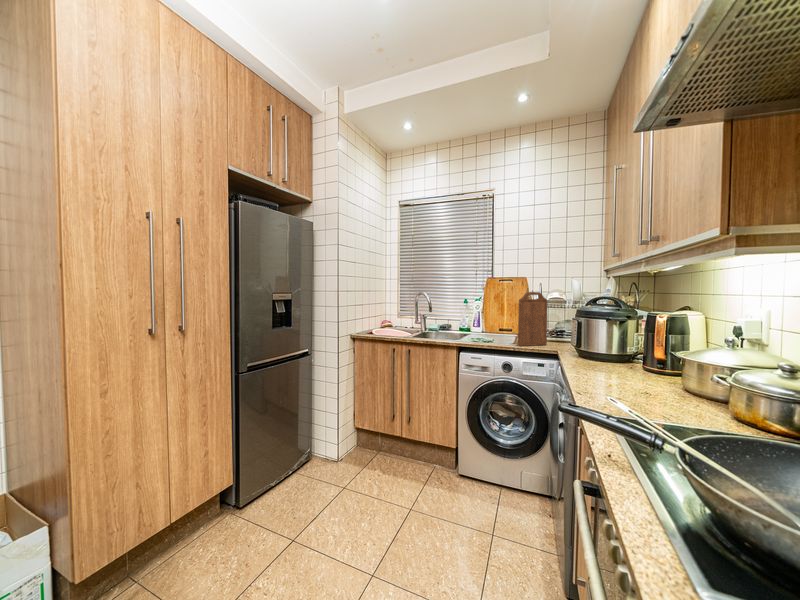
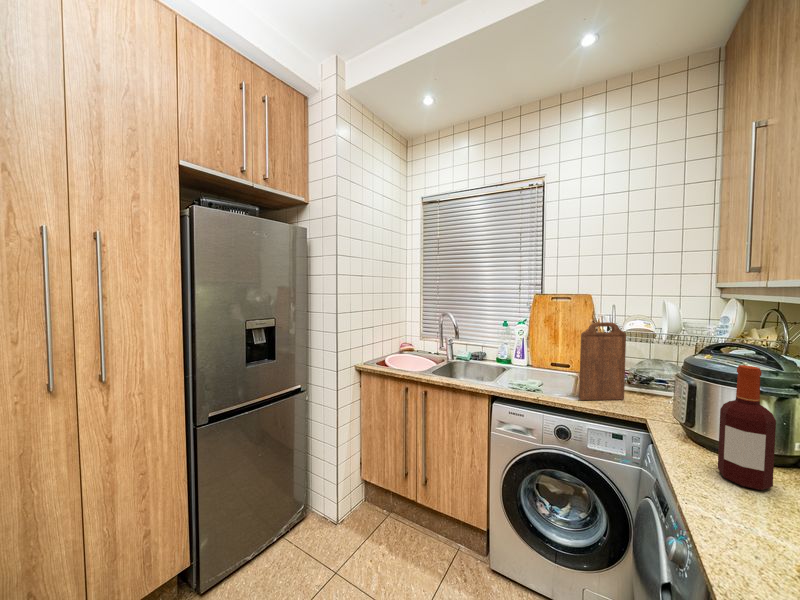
bottle: none [592,303,617,370] -> present [718,365,776,490]

